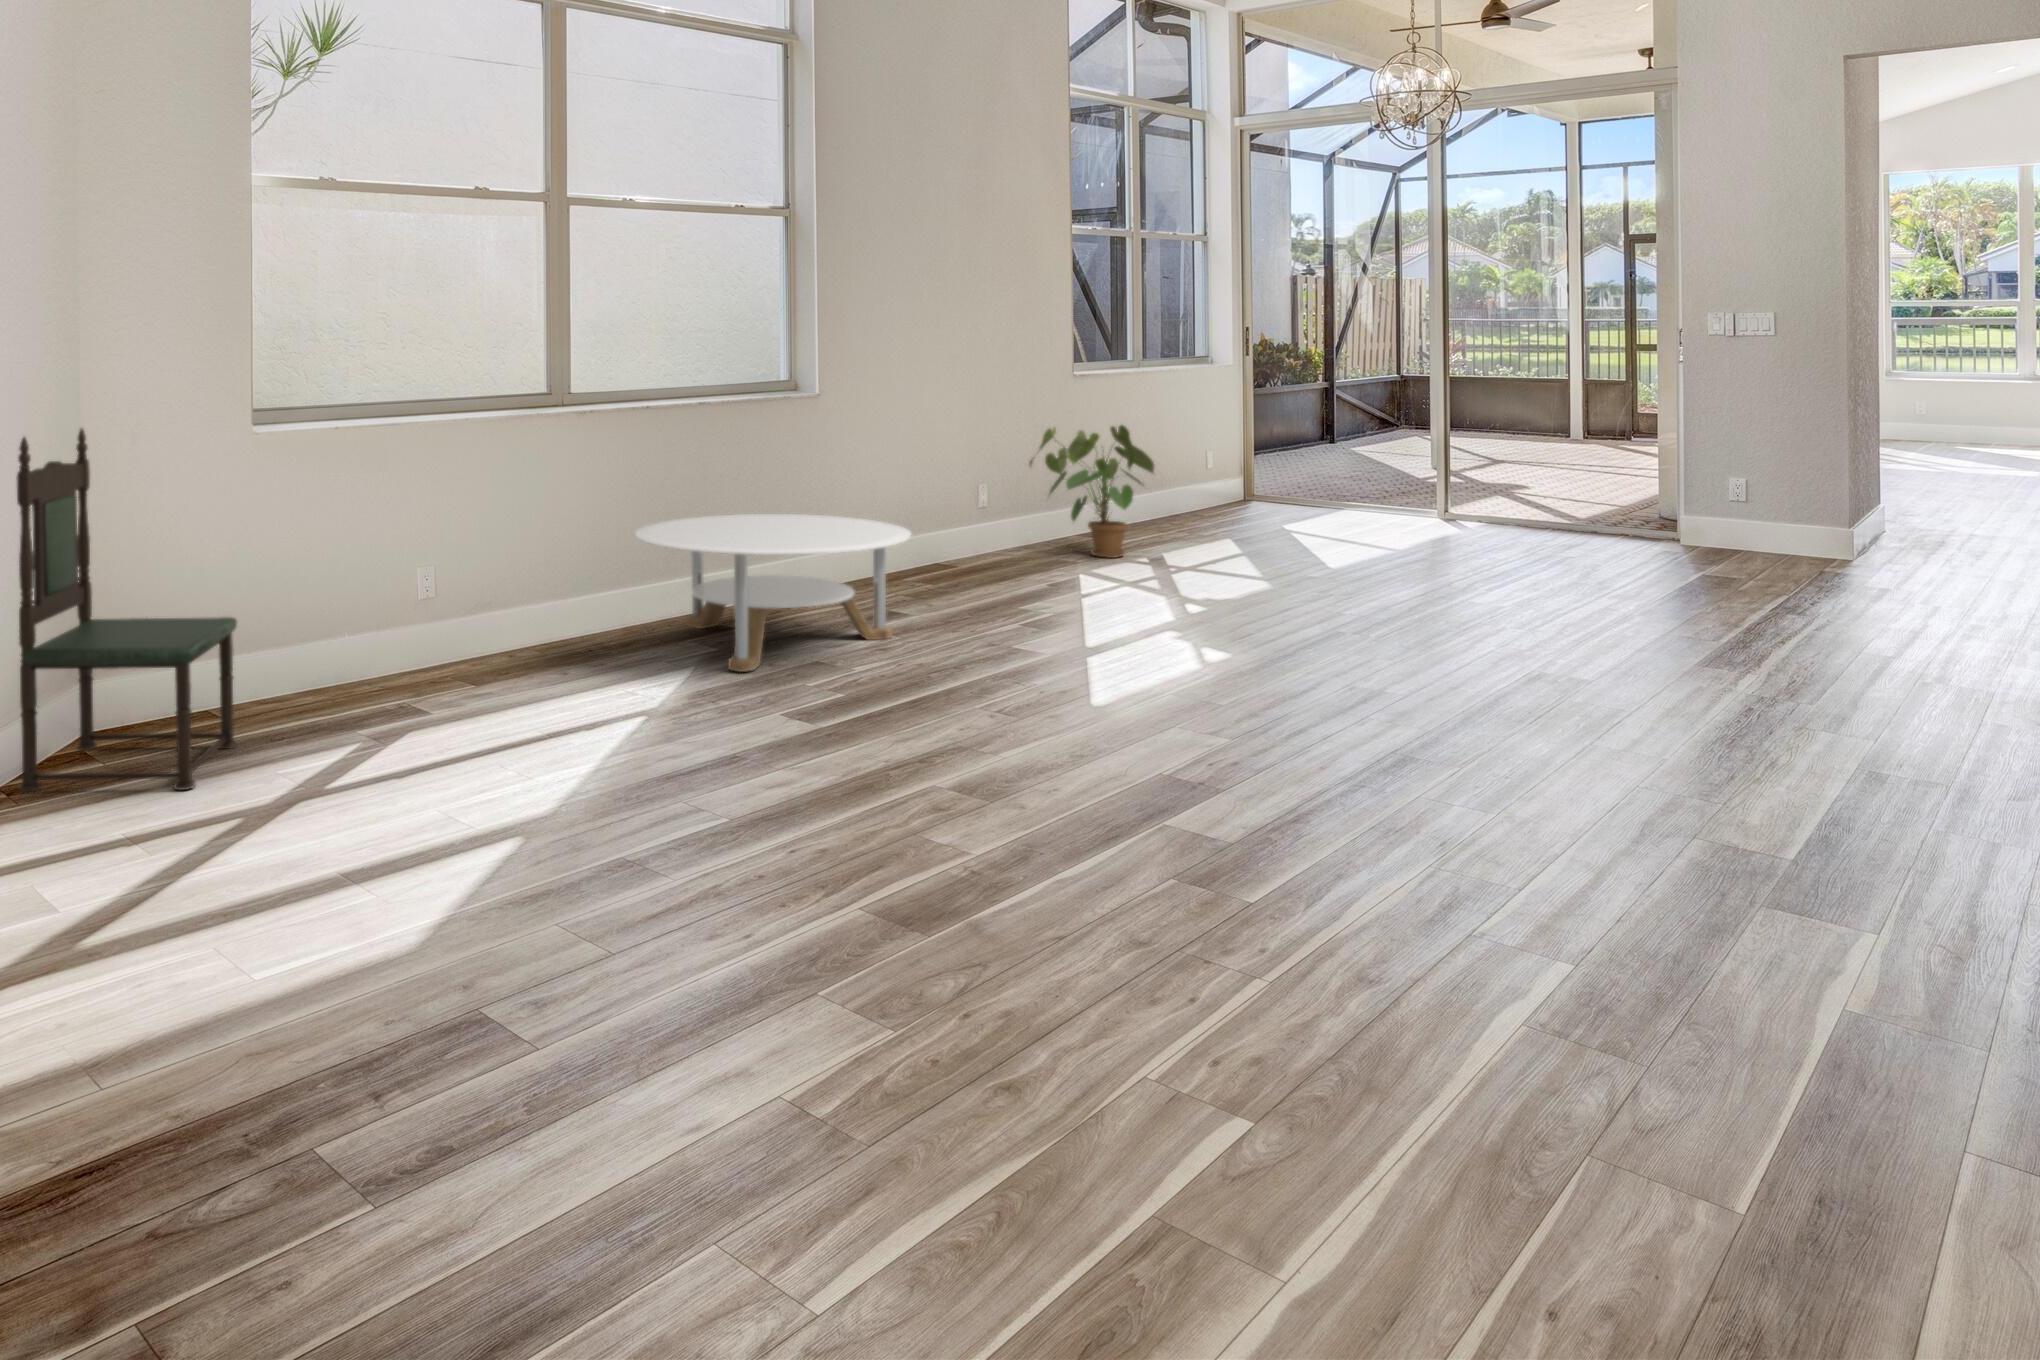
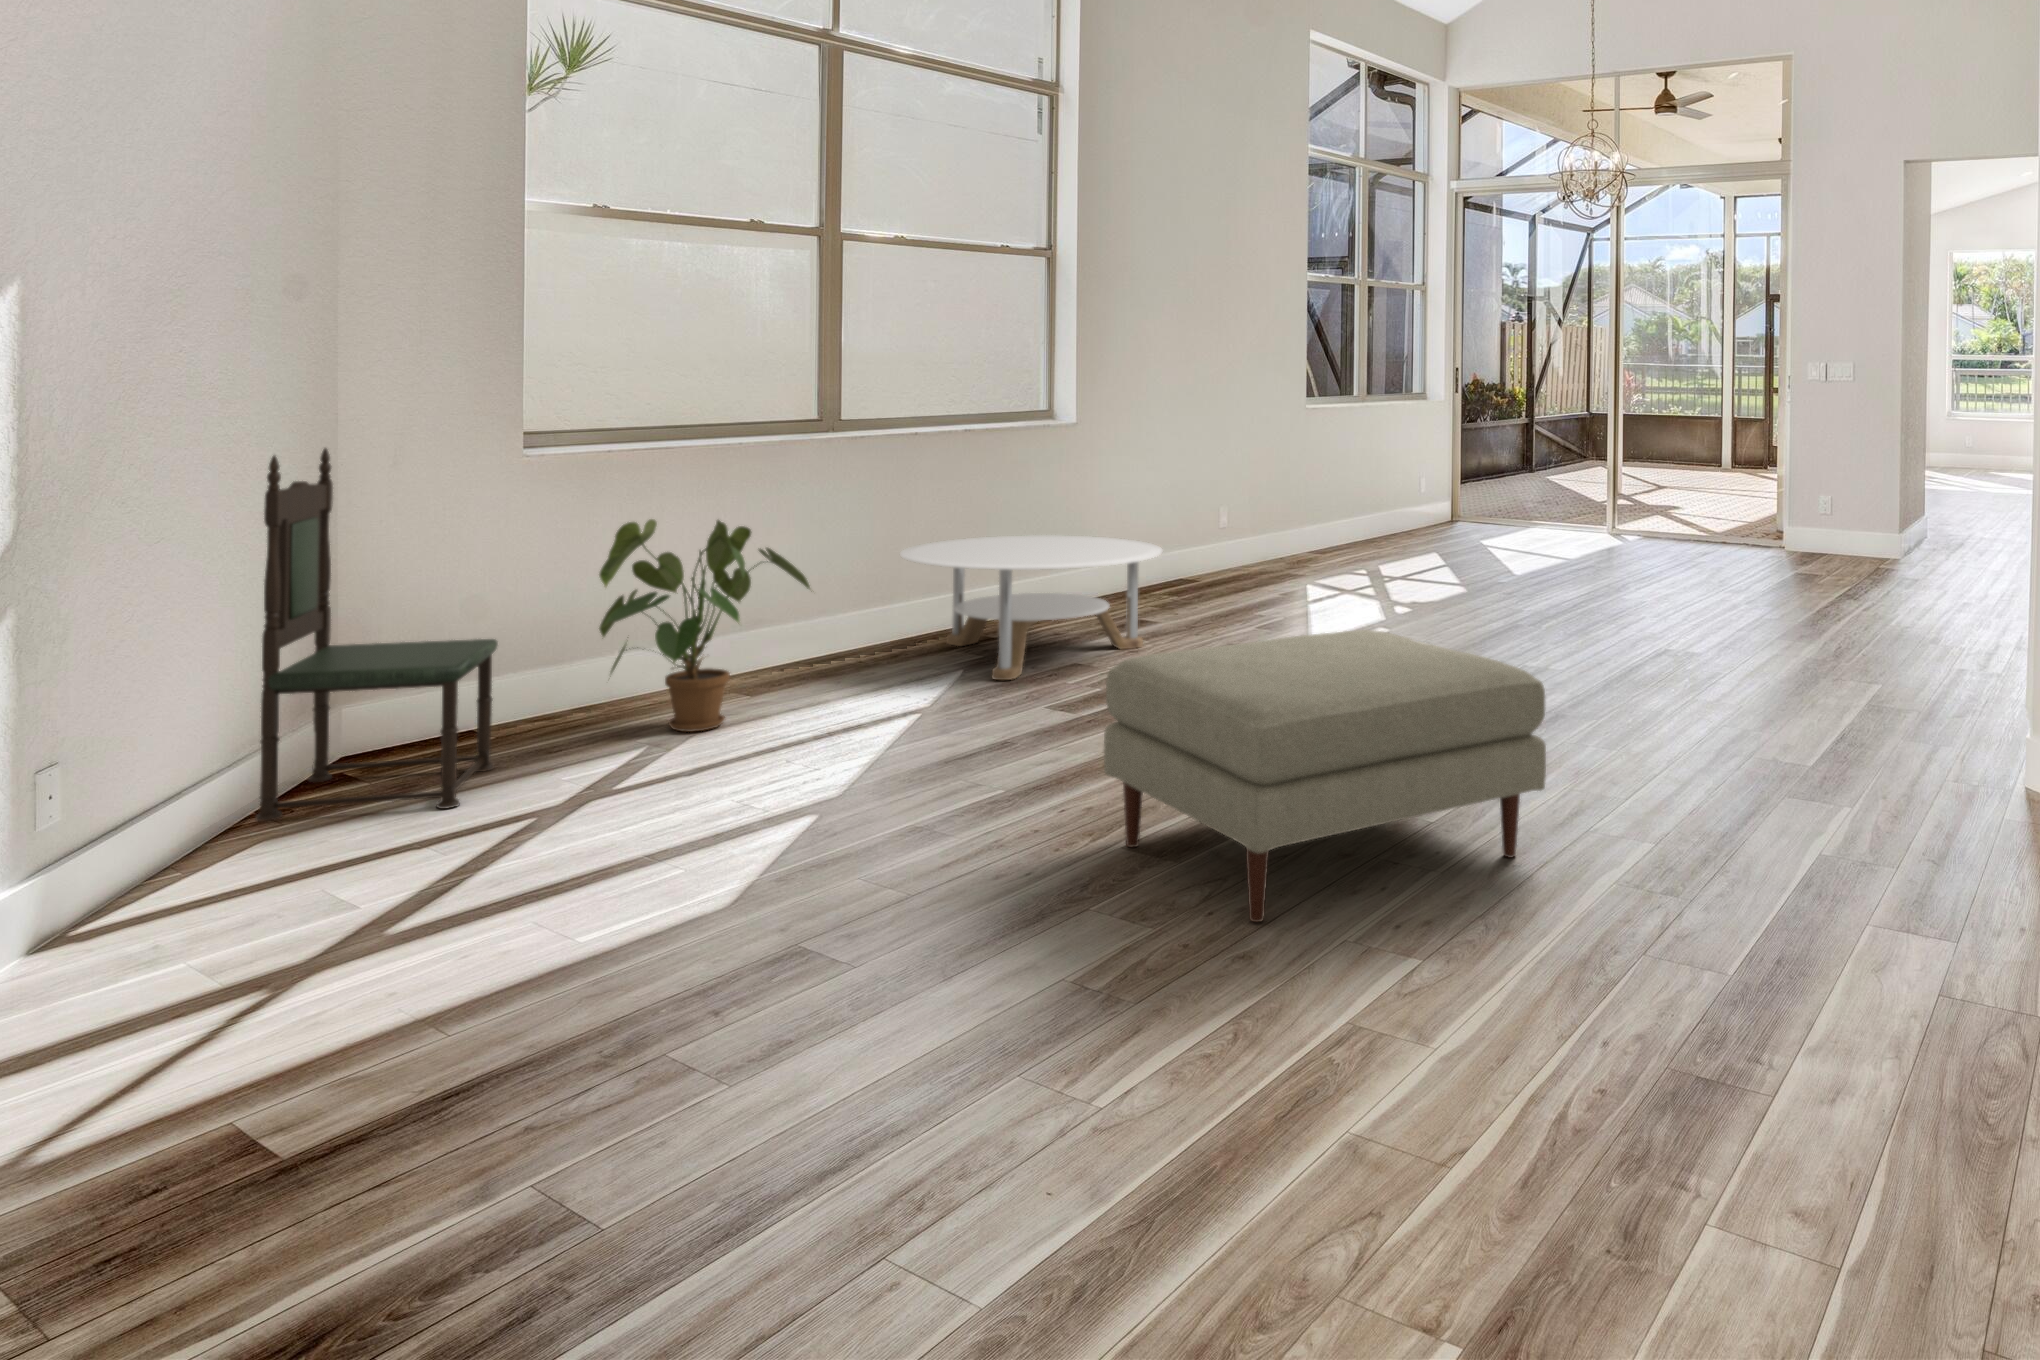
house plant: present [1029,425,1154,558] -> present [599,519,810,732]
ottoman: none [836,651,1426,1041] -> present [1104,630,1546,922]

